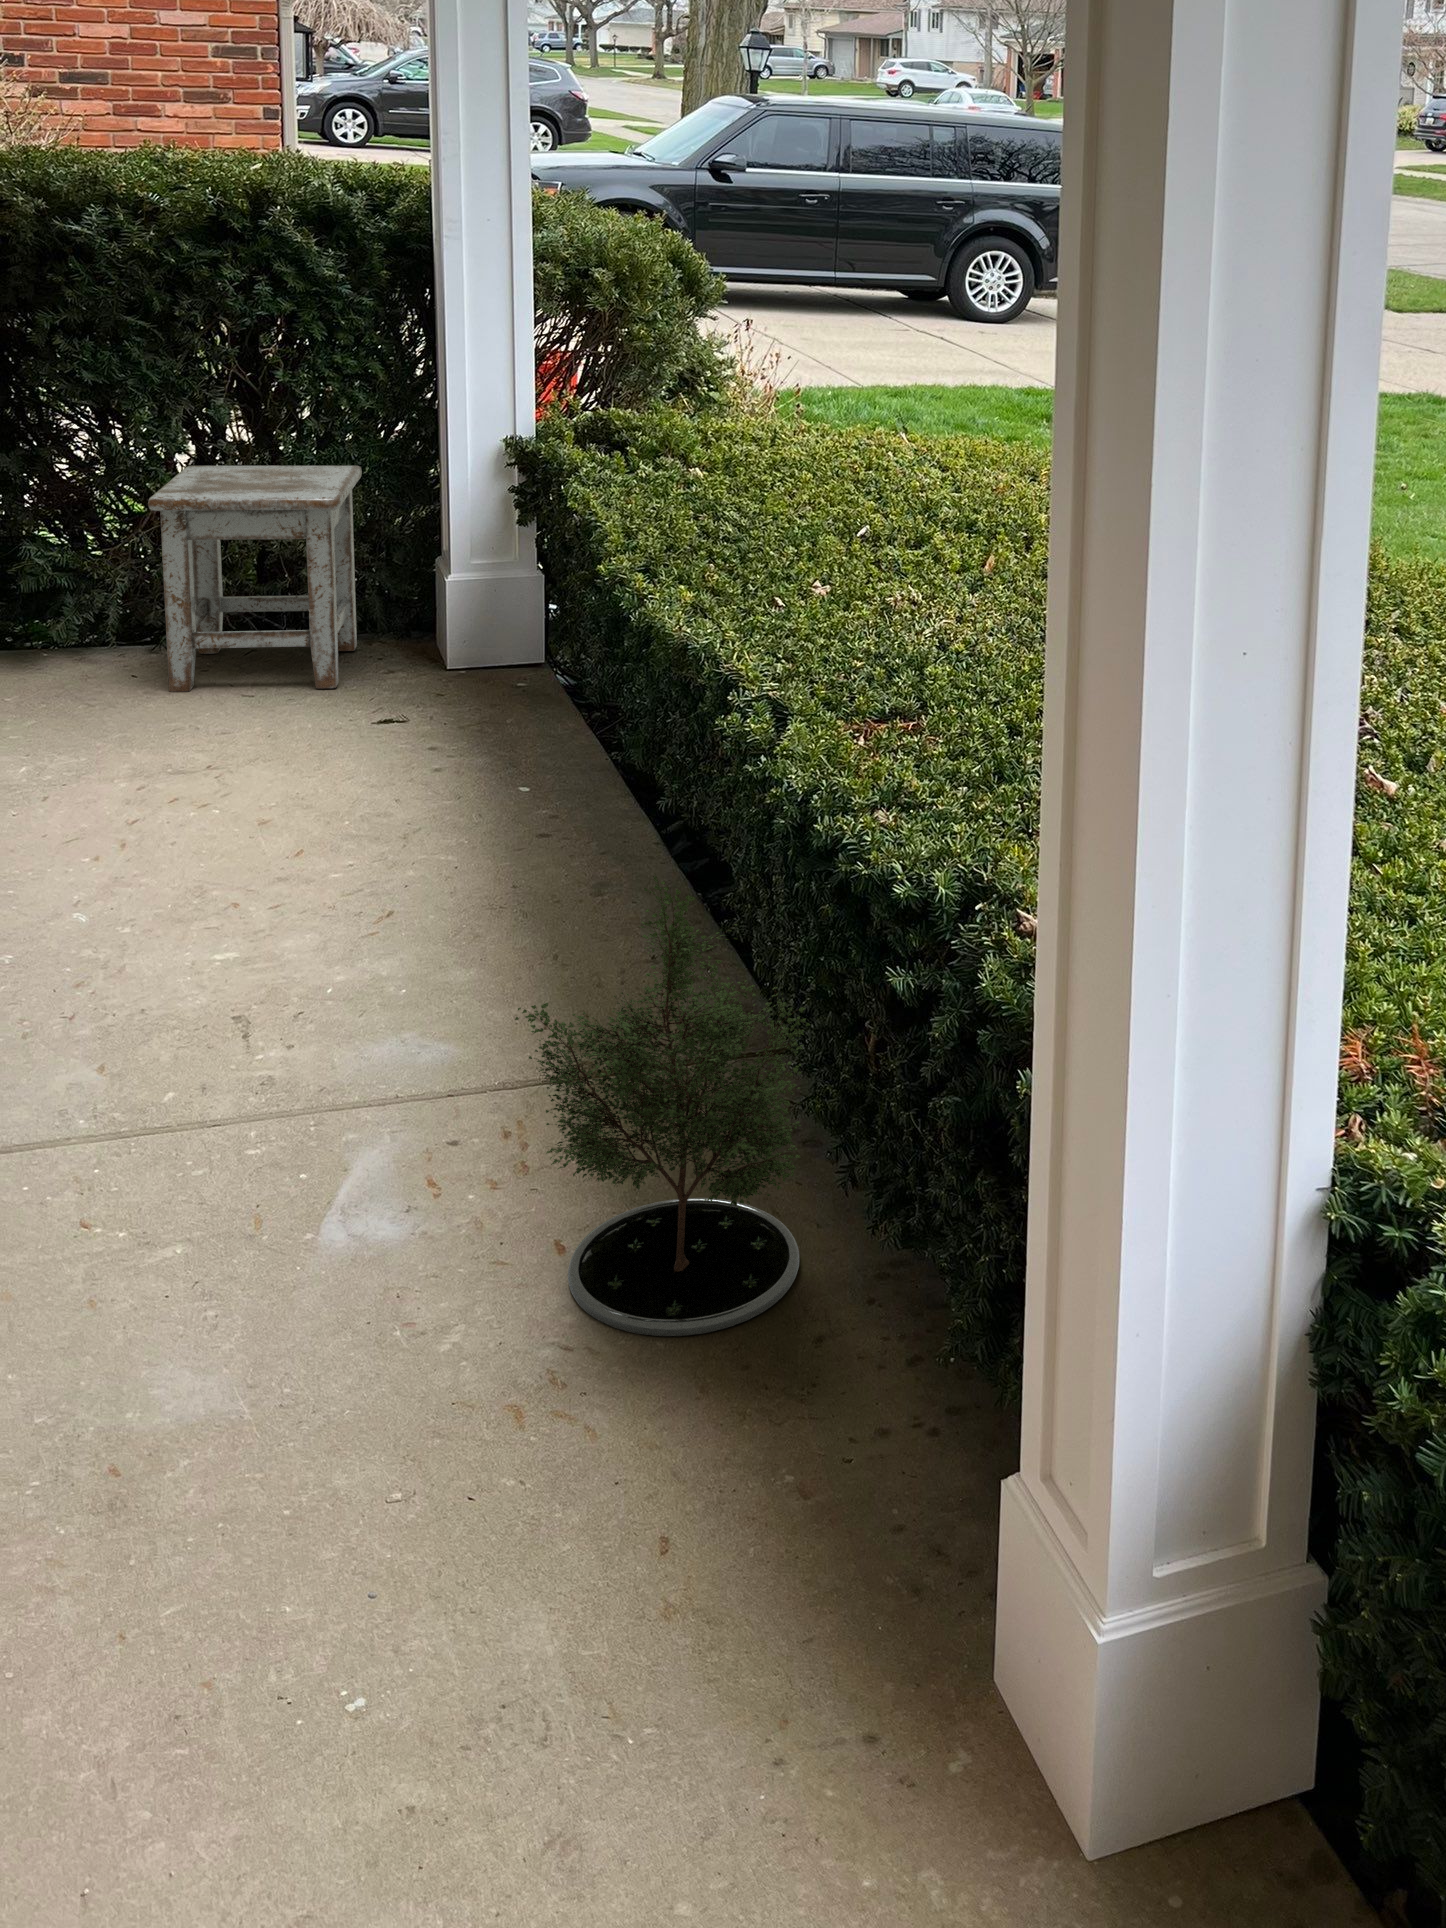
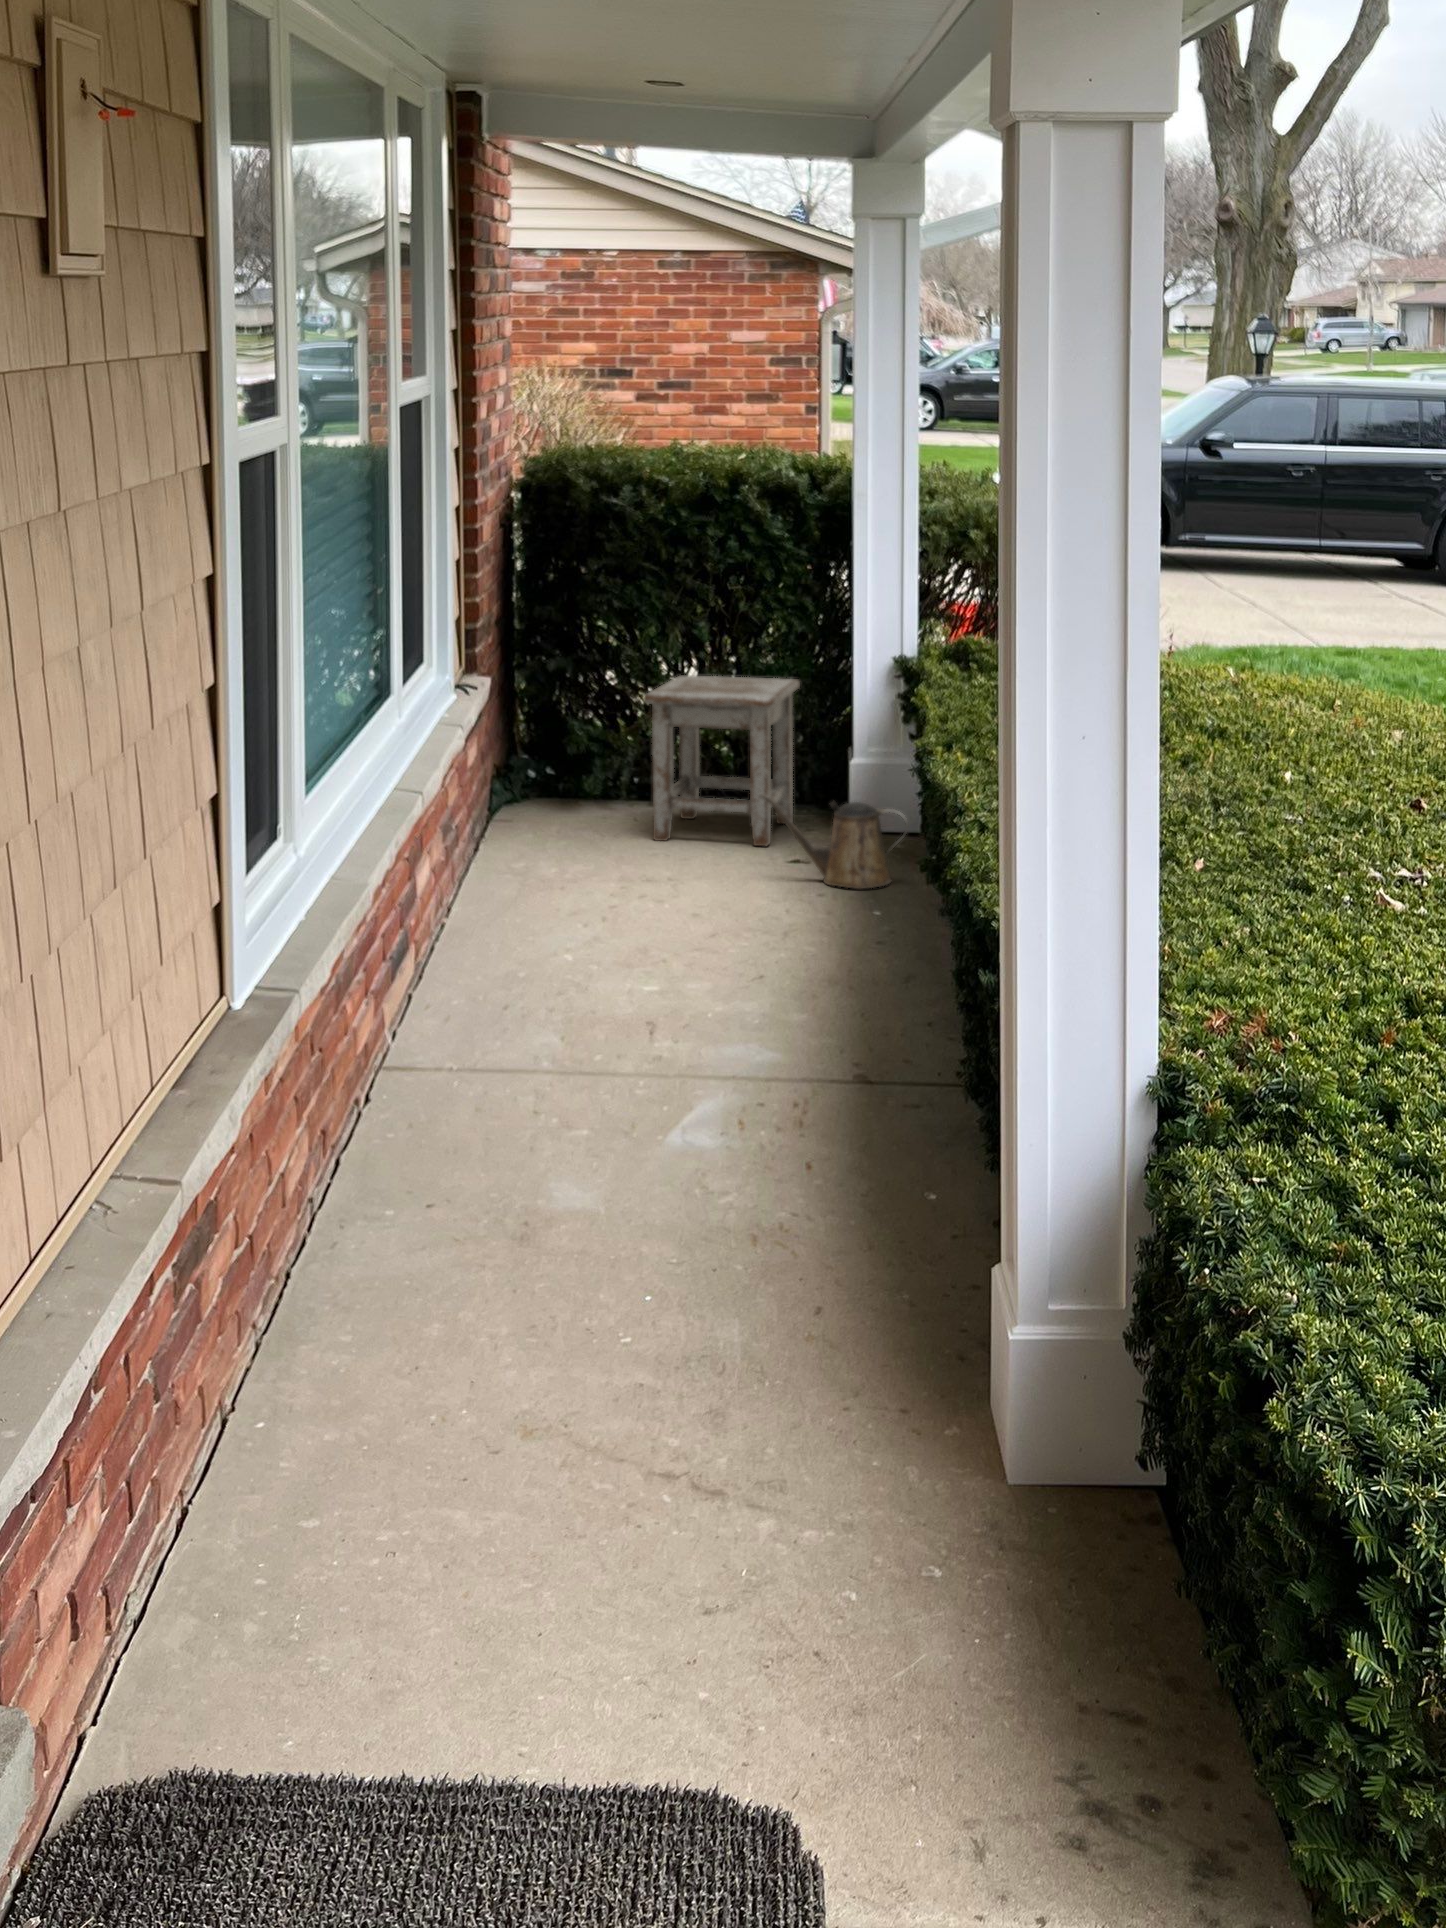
watering can: none [339,628,544,743] -> present [759,793,907,889]
potted tree: present [515,875,810,1336] -> none [753,902,941,1211]

